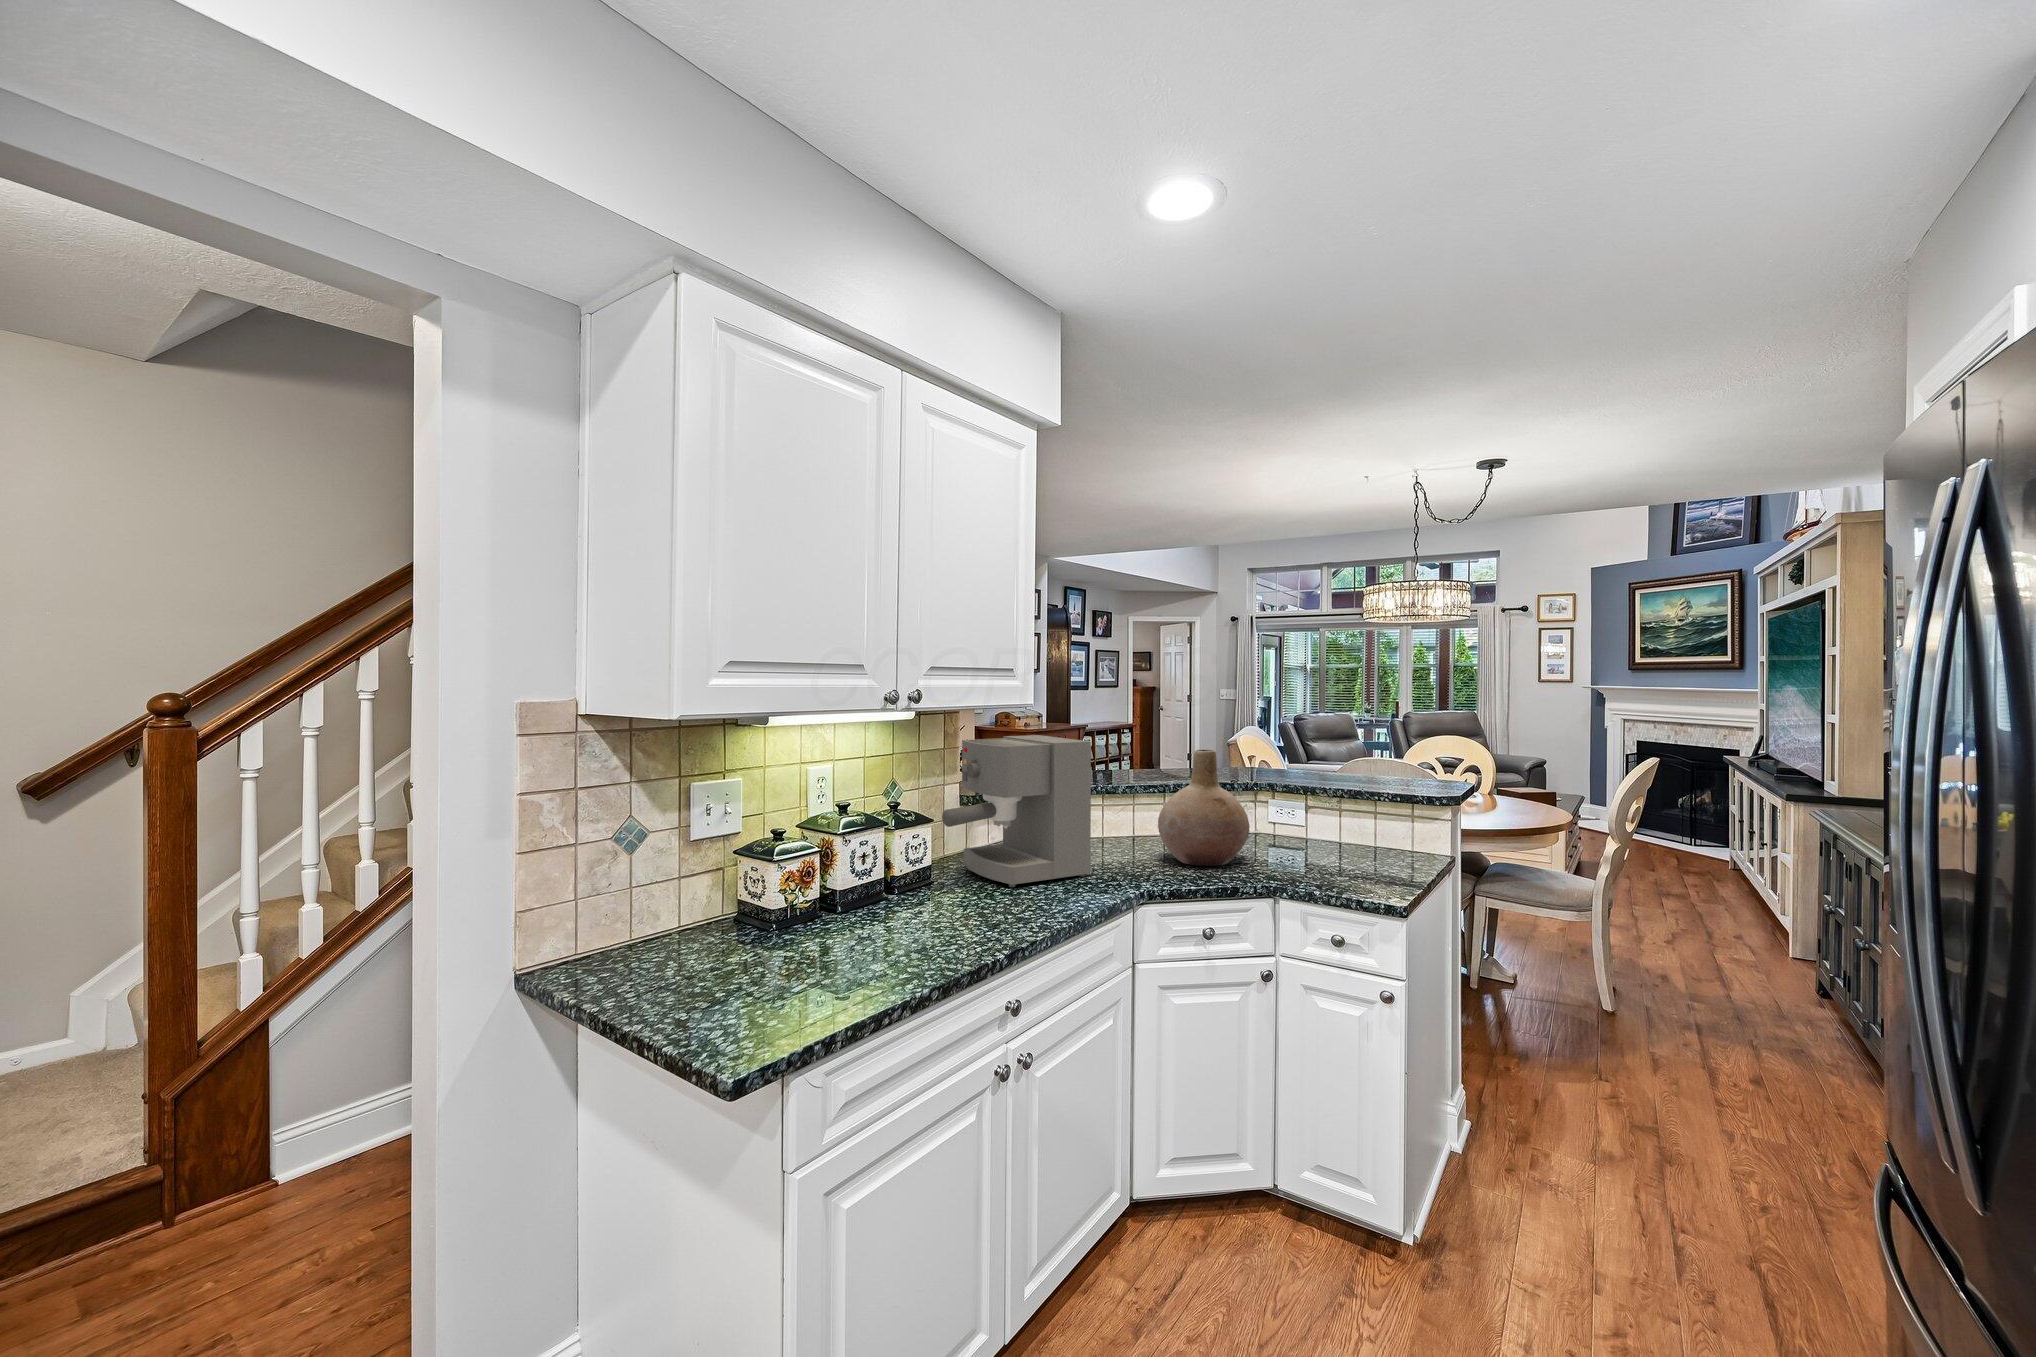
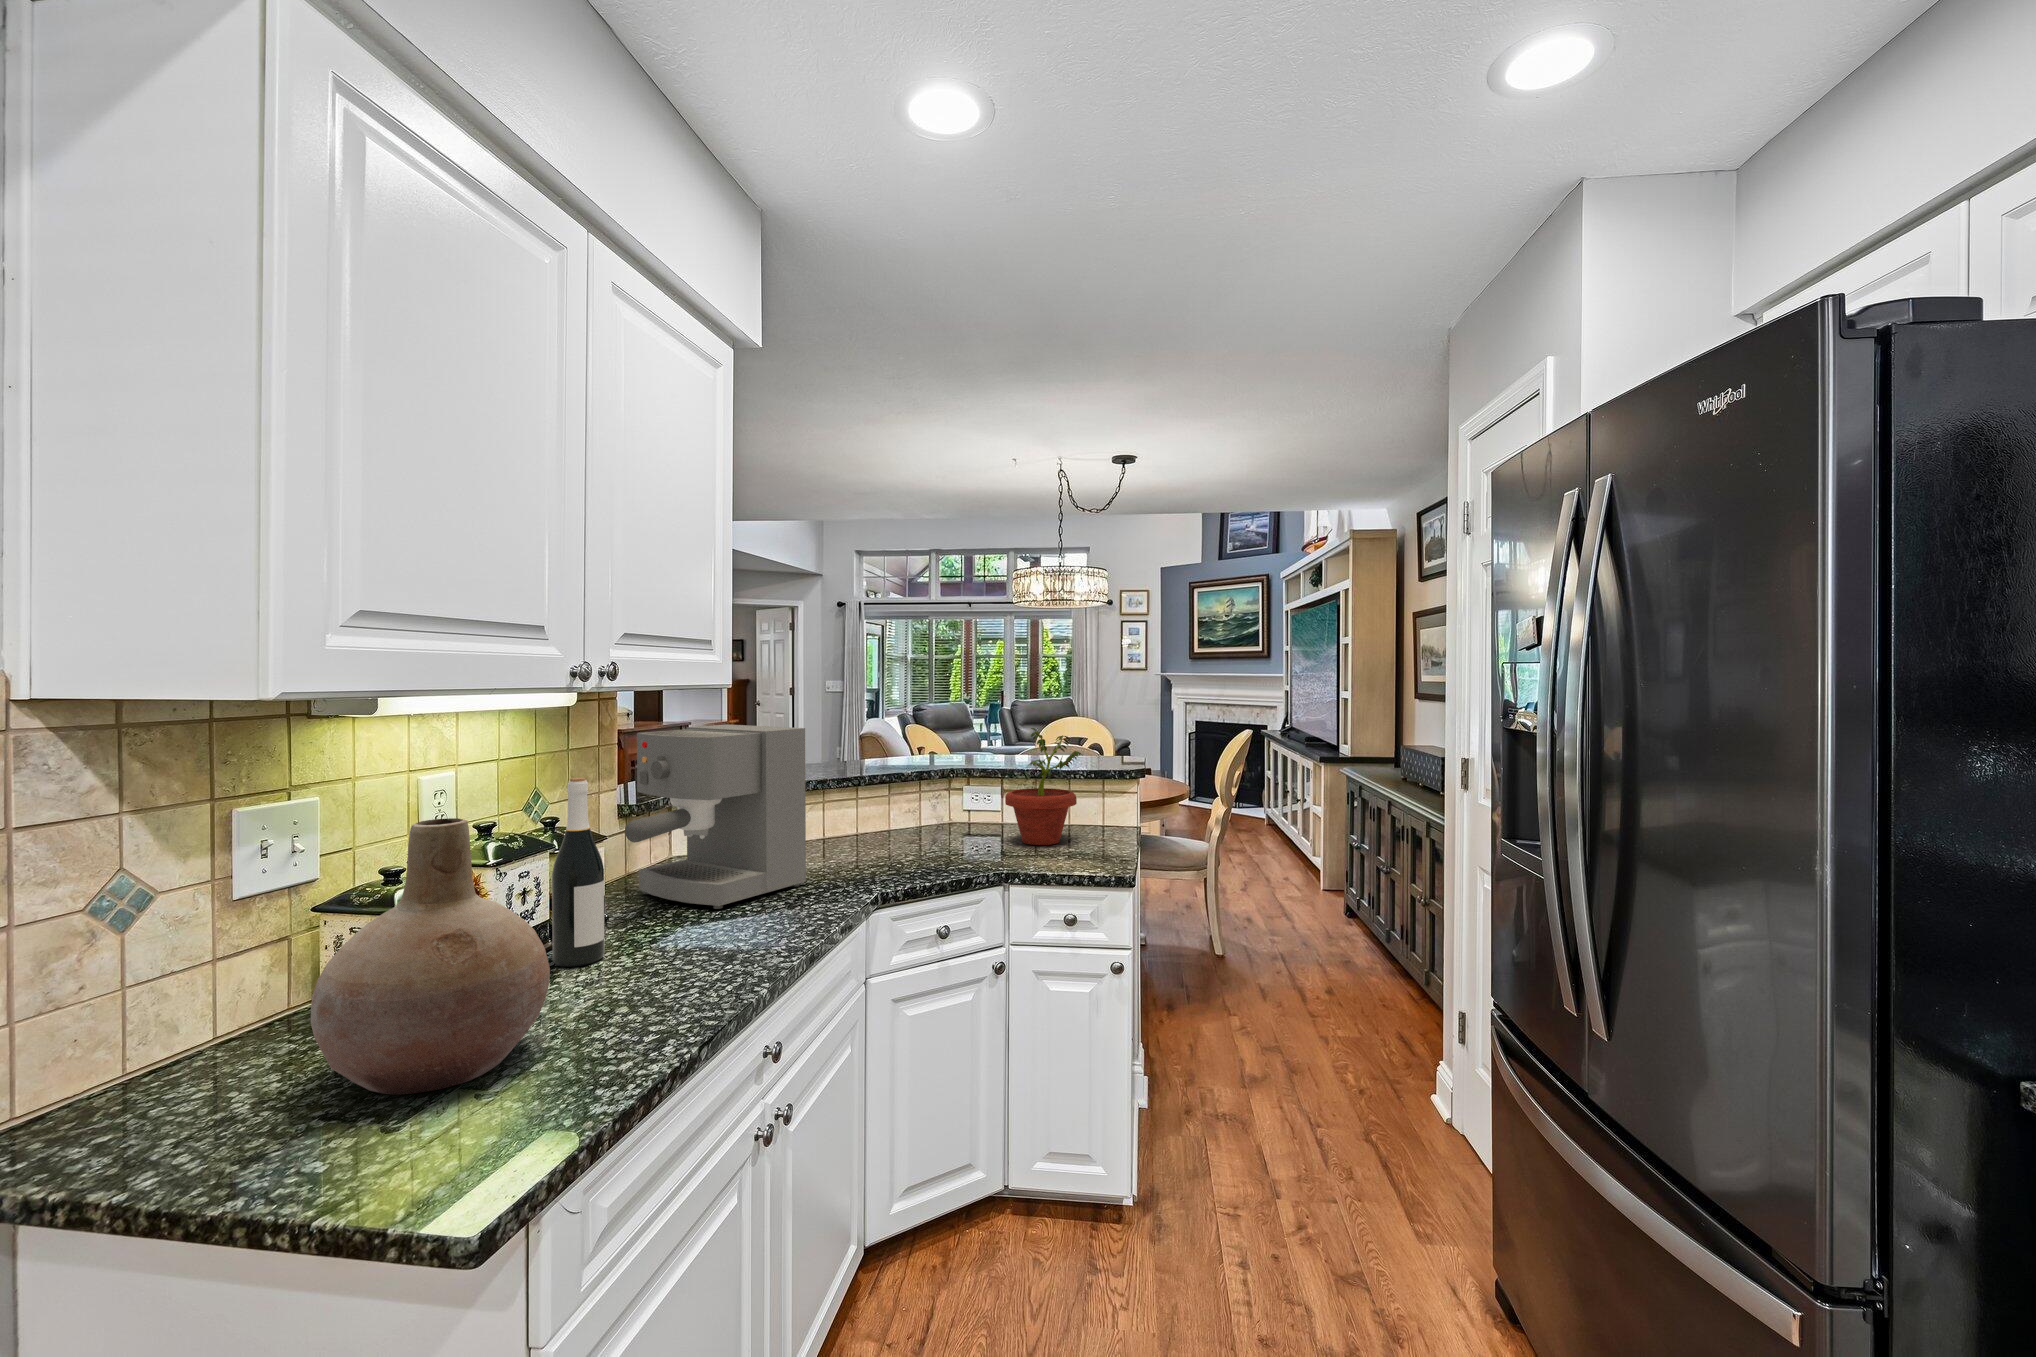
potted plant: none [1293,749,1375,865] -> present [1005,728,1081,845]
vase: present [1158,750,1249,866] -> present [311,818,550,1095]
wine bottle: none [879,774,915,916] -> present [552,778,604,967]

